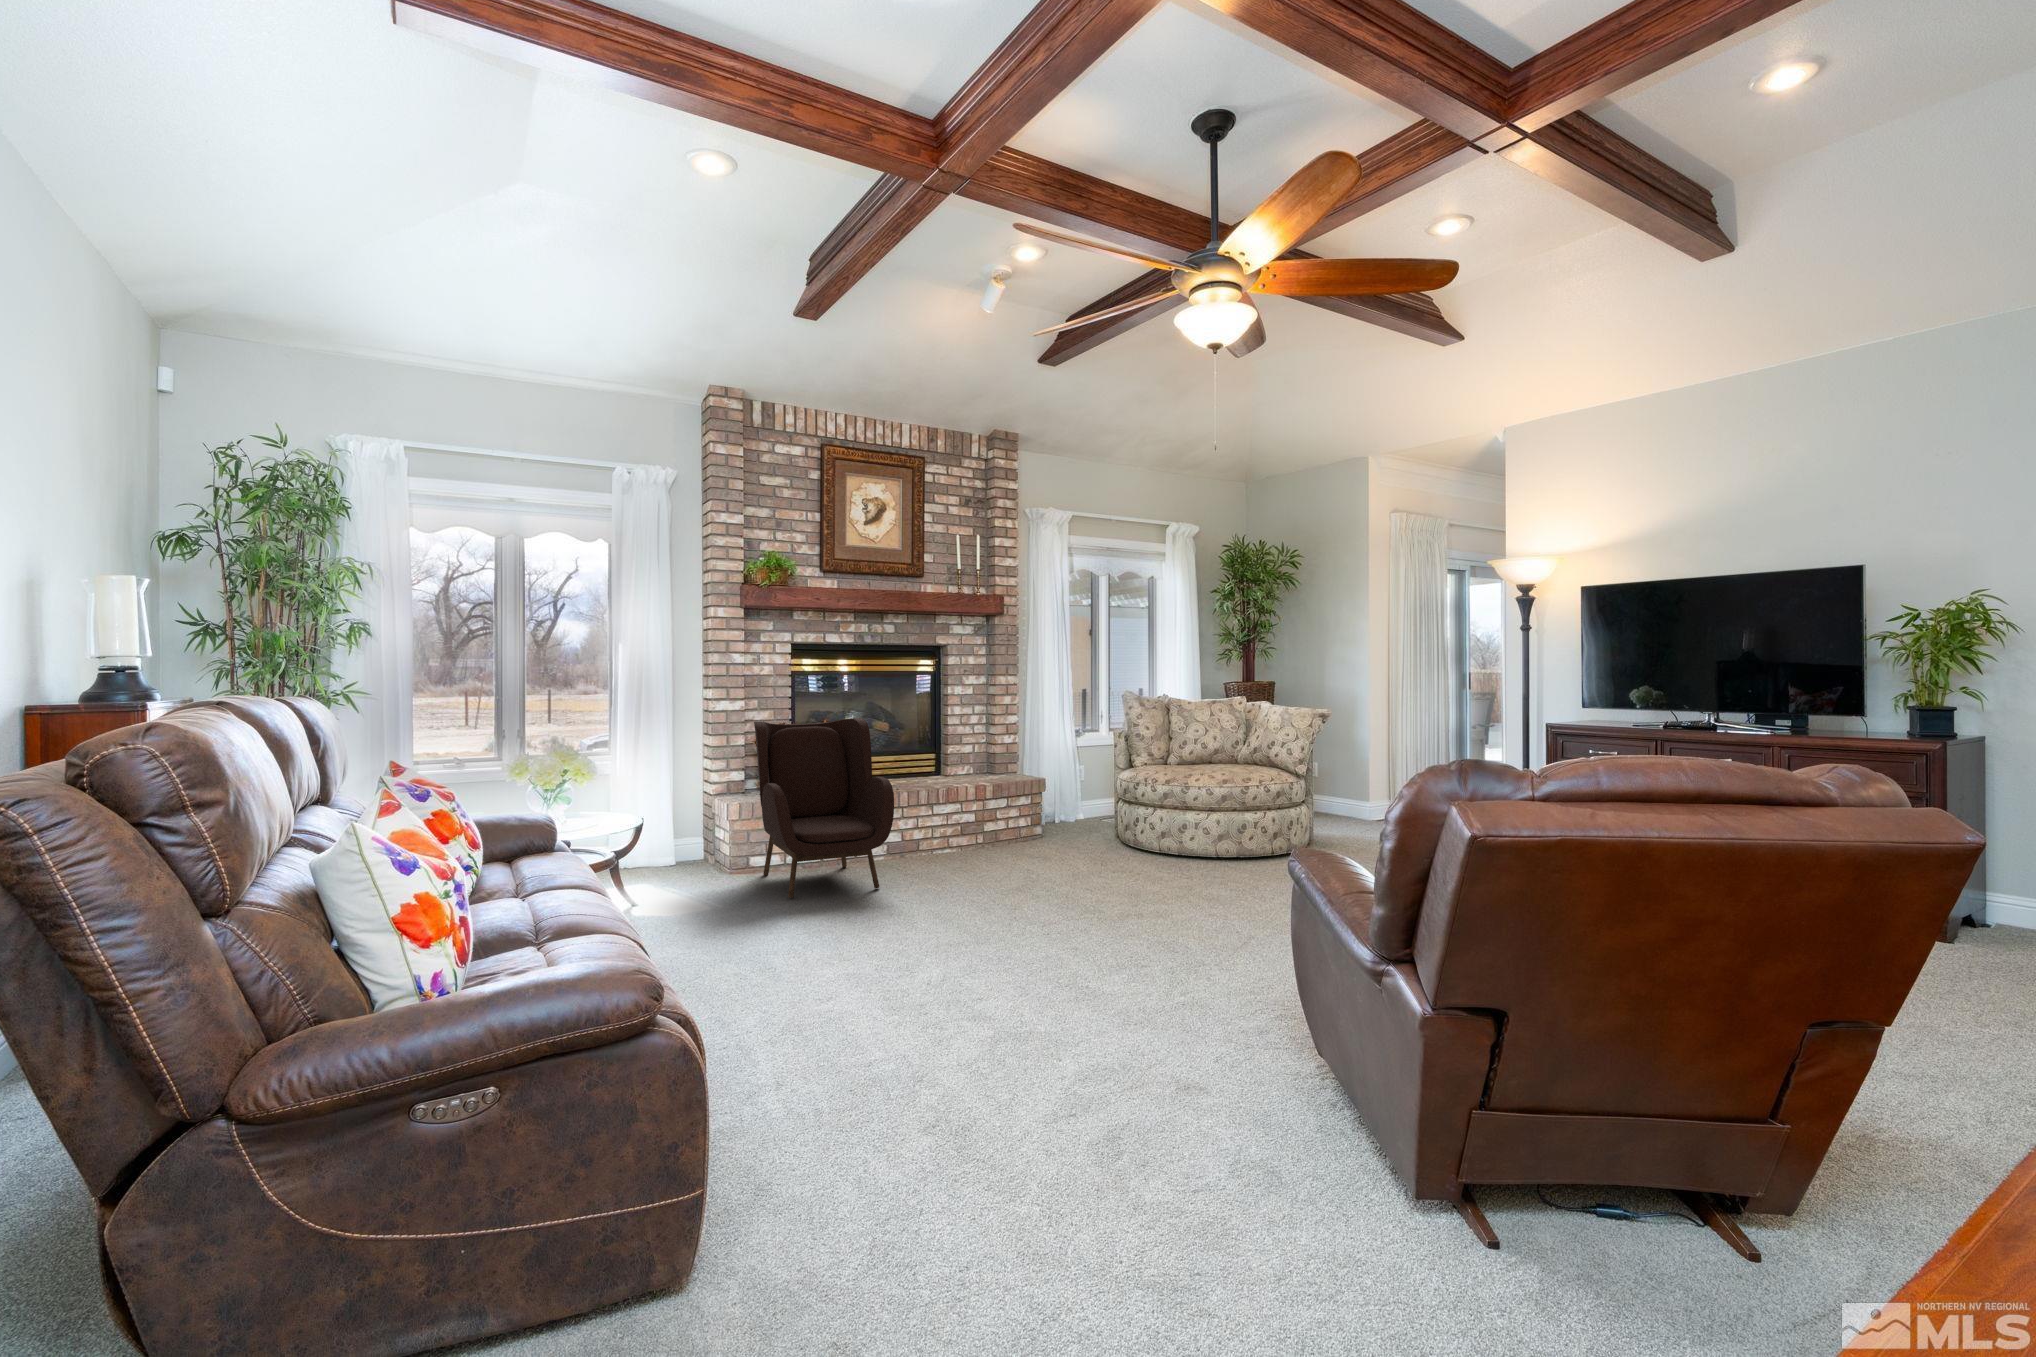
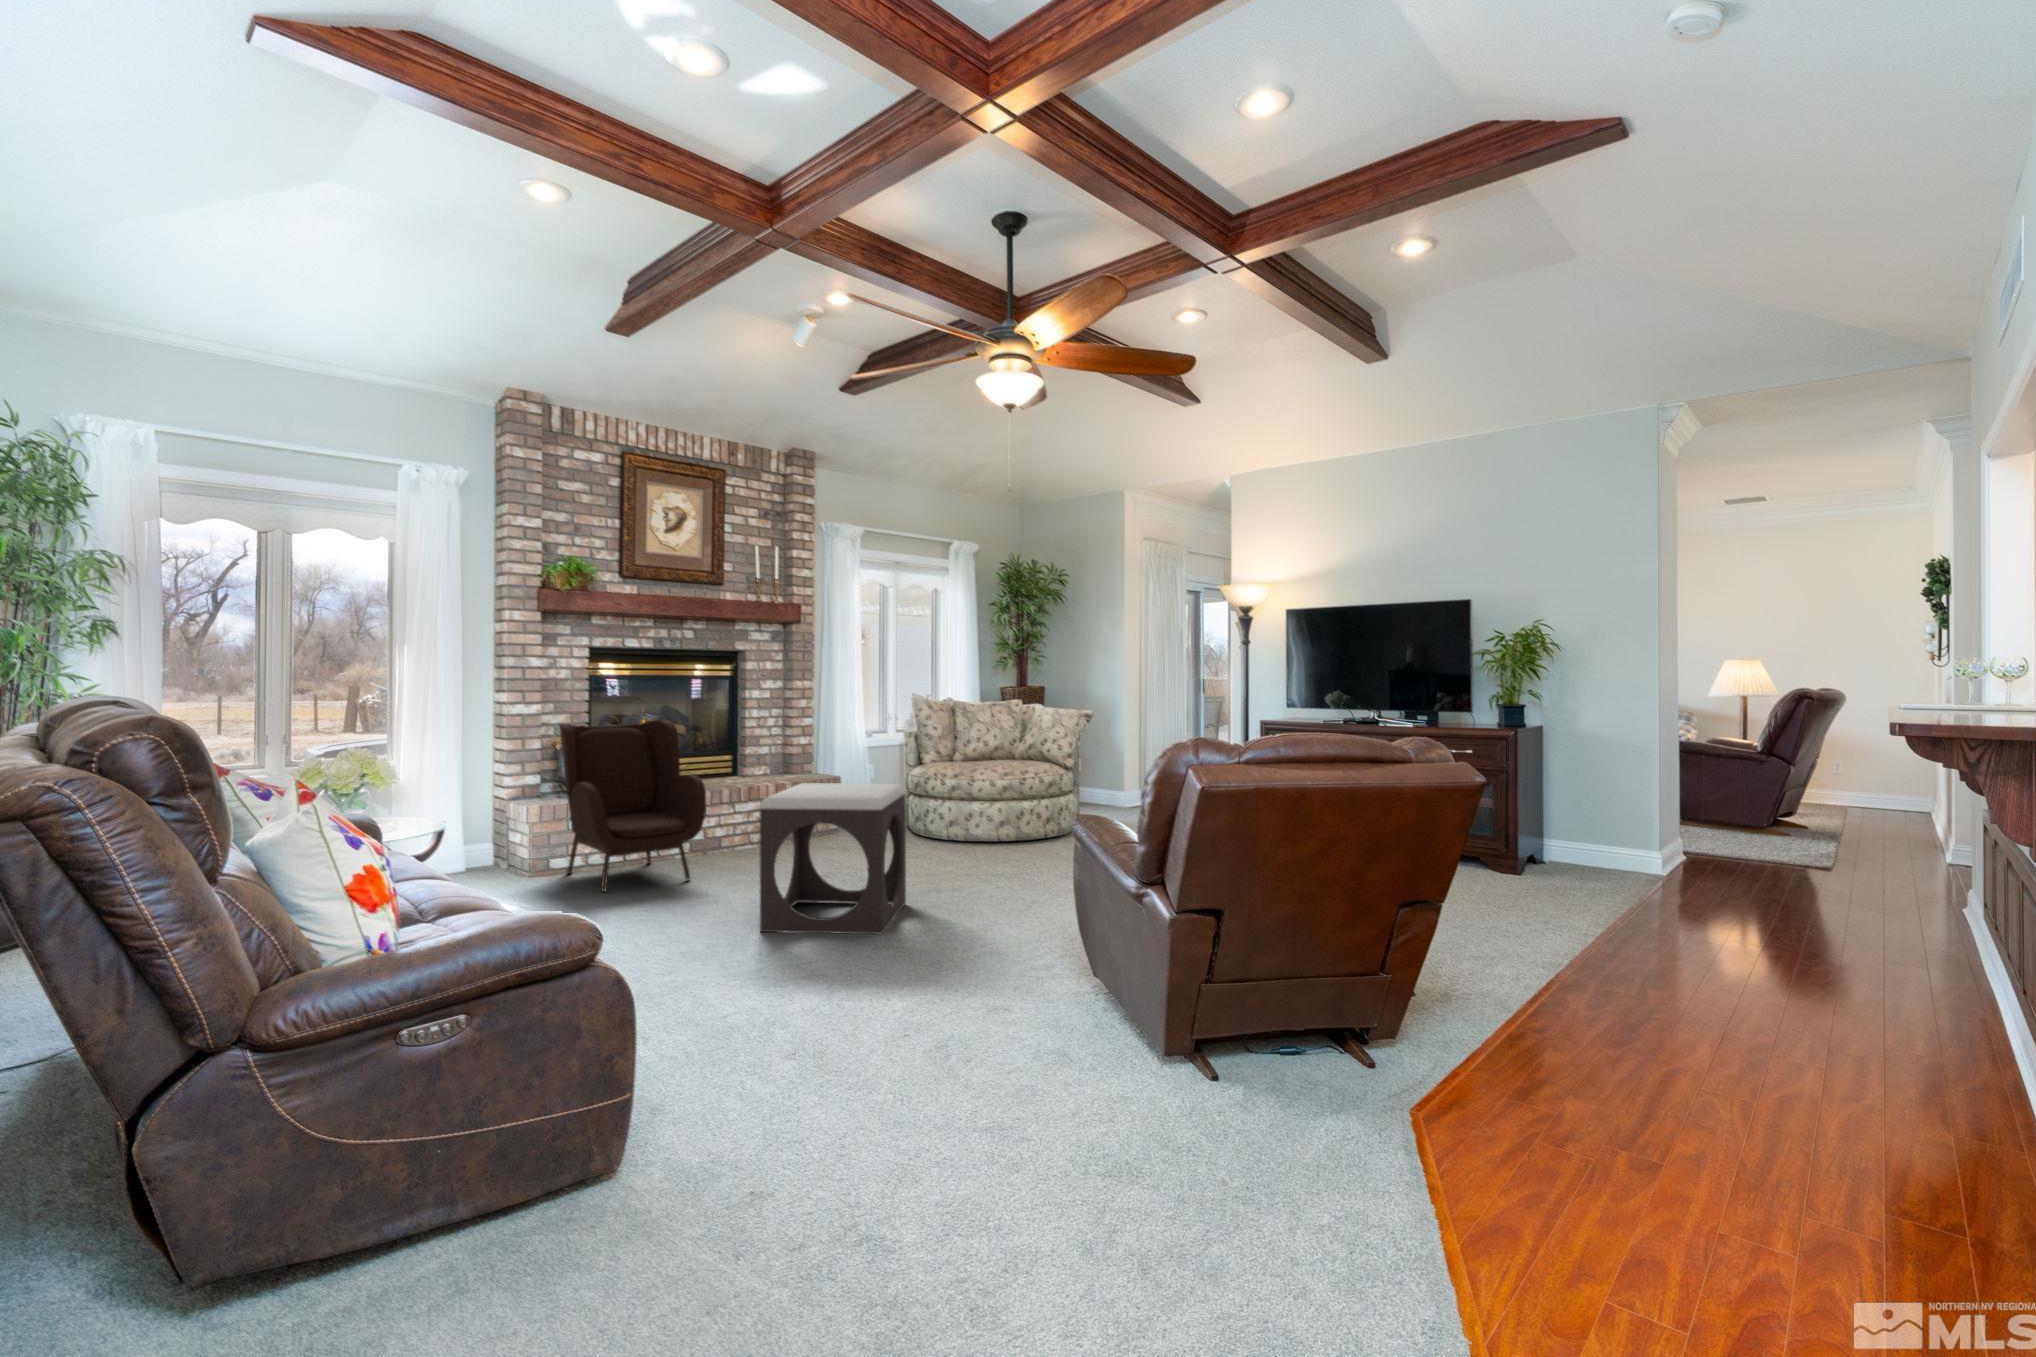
footstool: none [933,791,1101,971] -> present [760,783,906,934]

